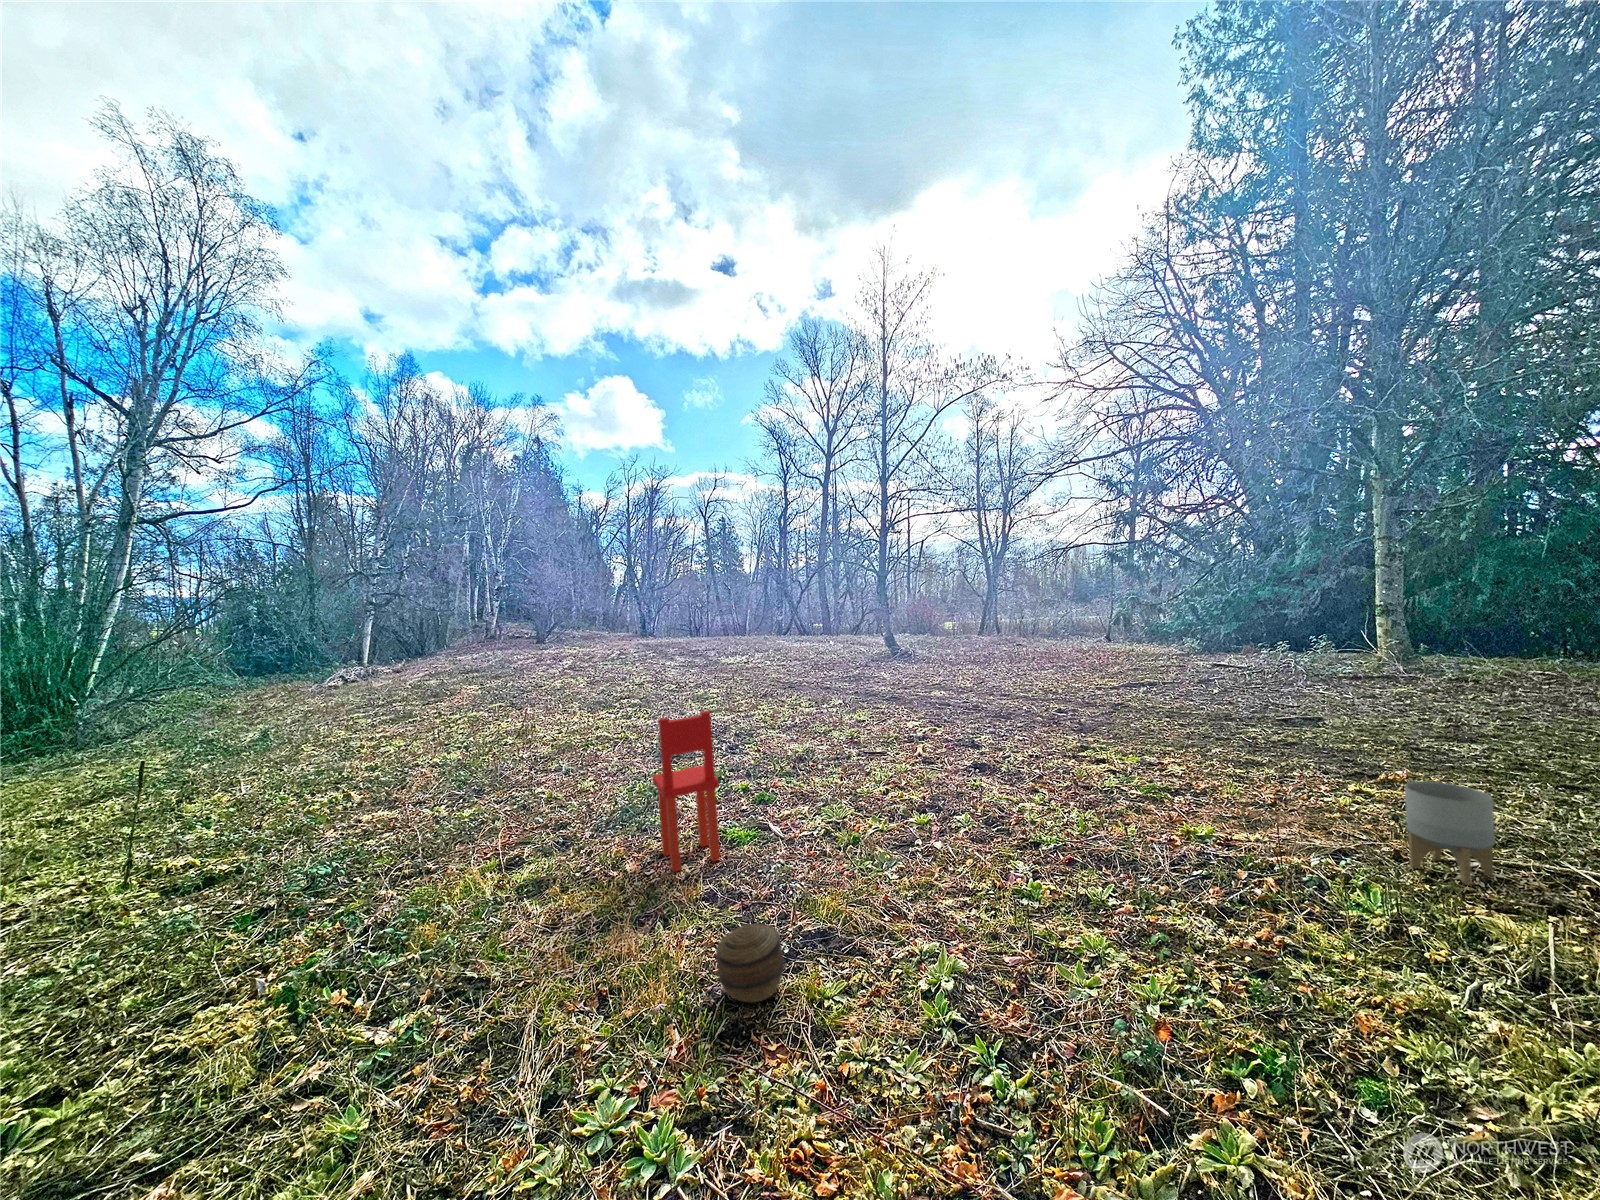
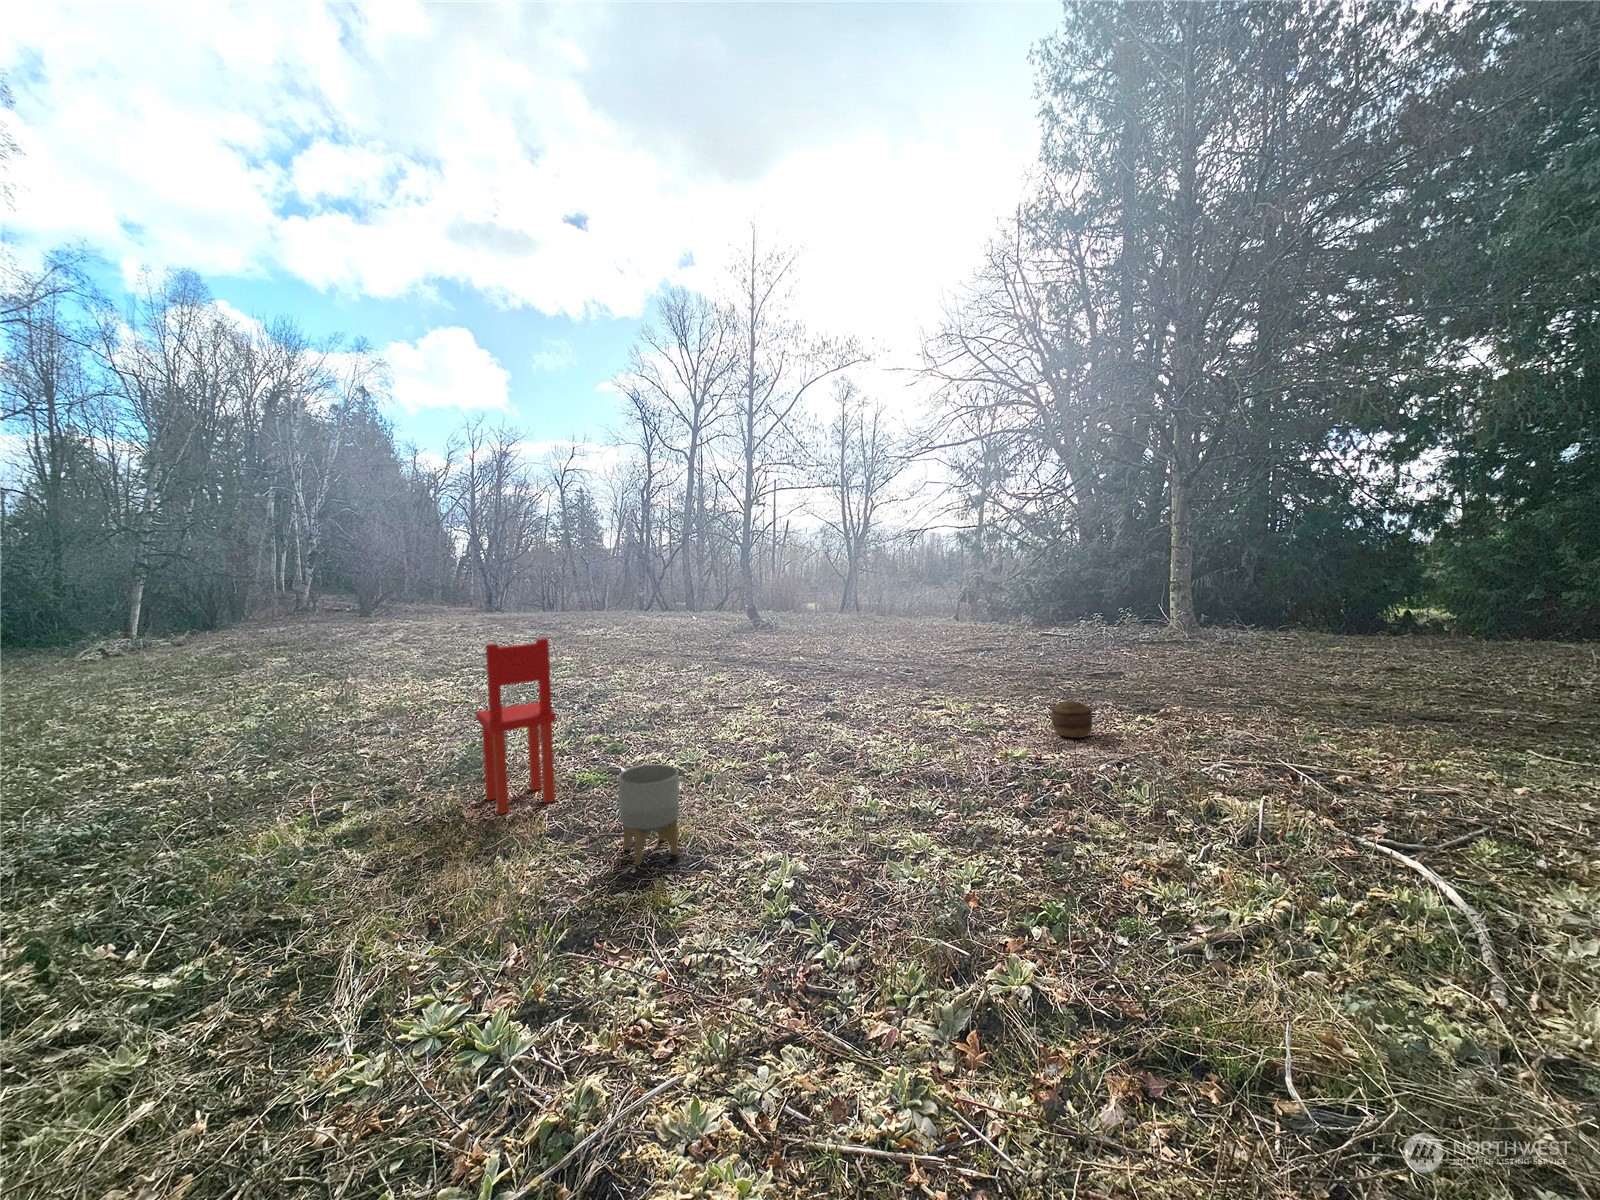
planter: present [1405,781,1495,885] -> present [618,764,679,865]
basket: present [716,924,784,1002] -> present [1051,700,1093,738]

